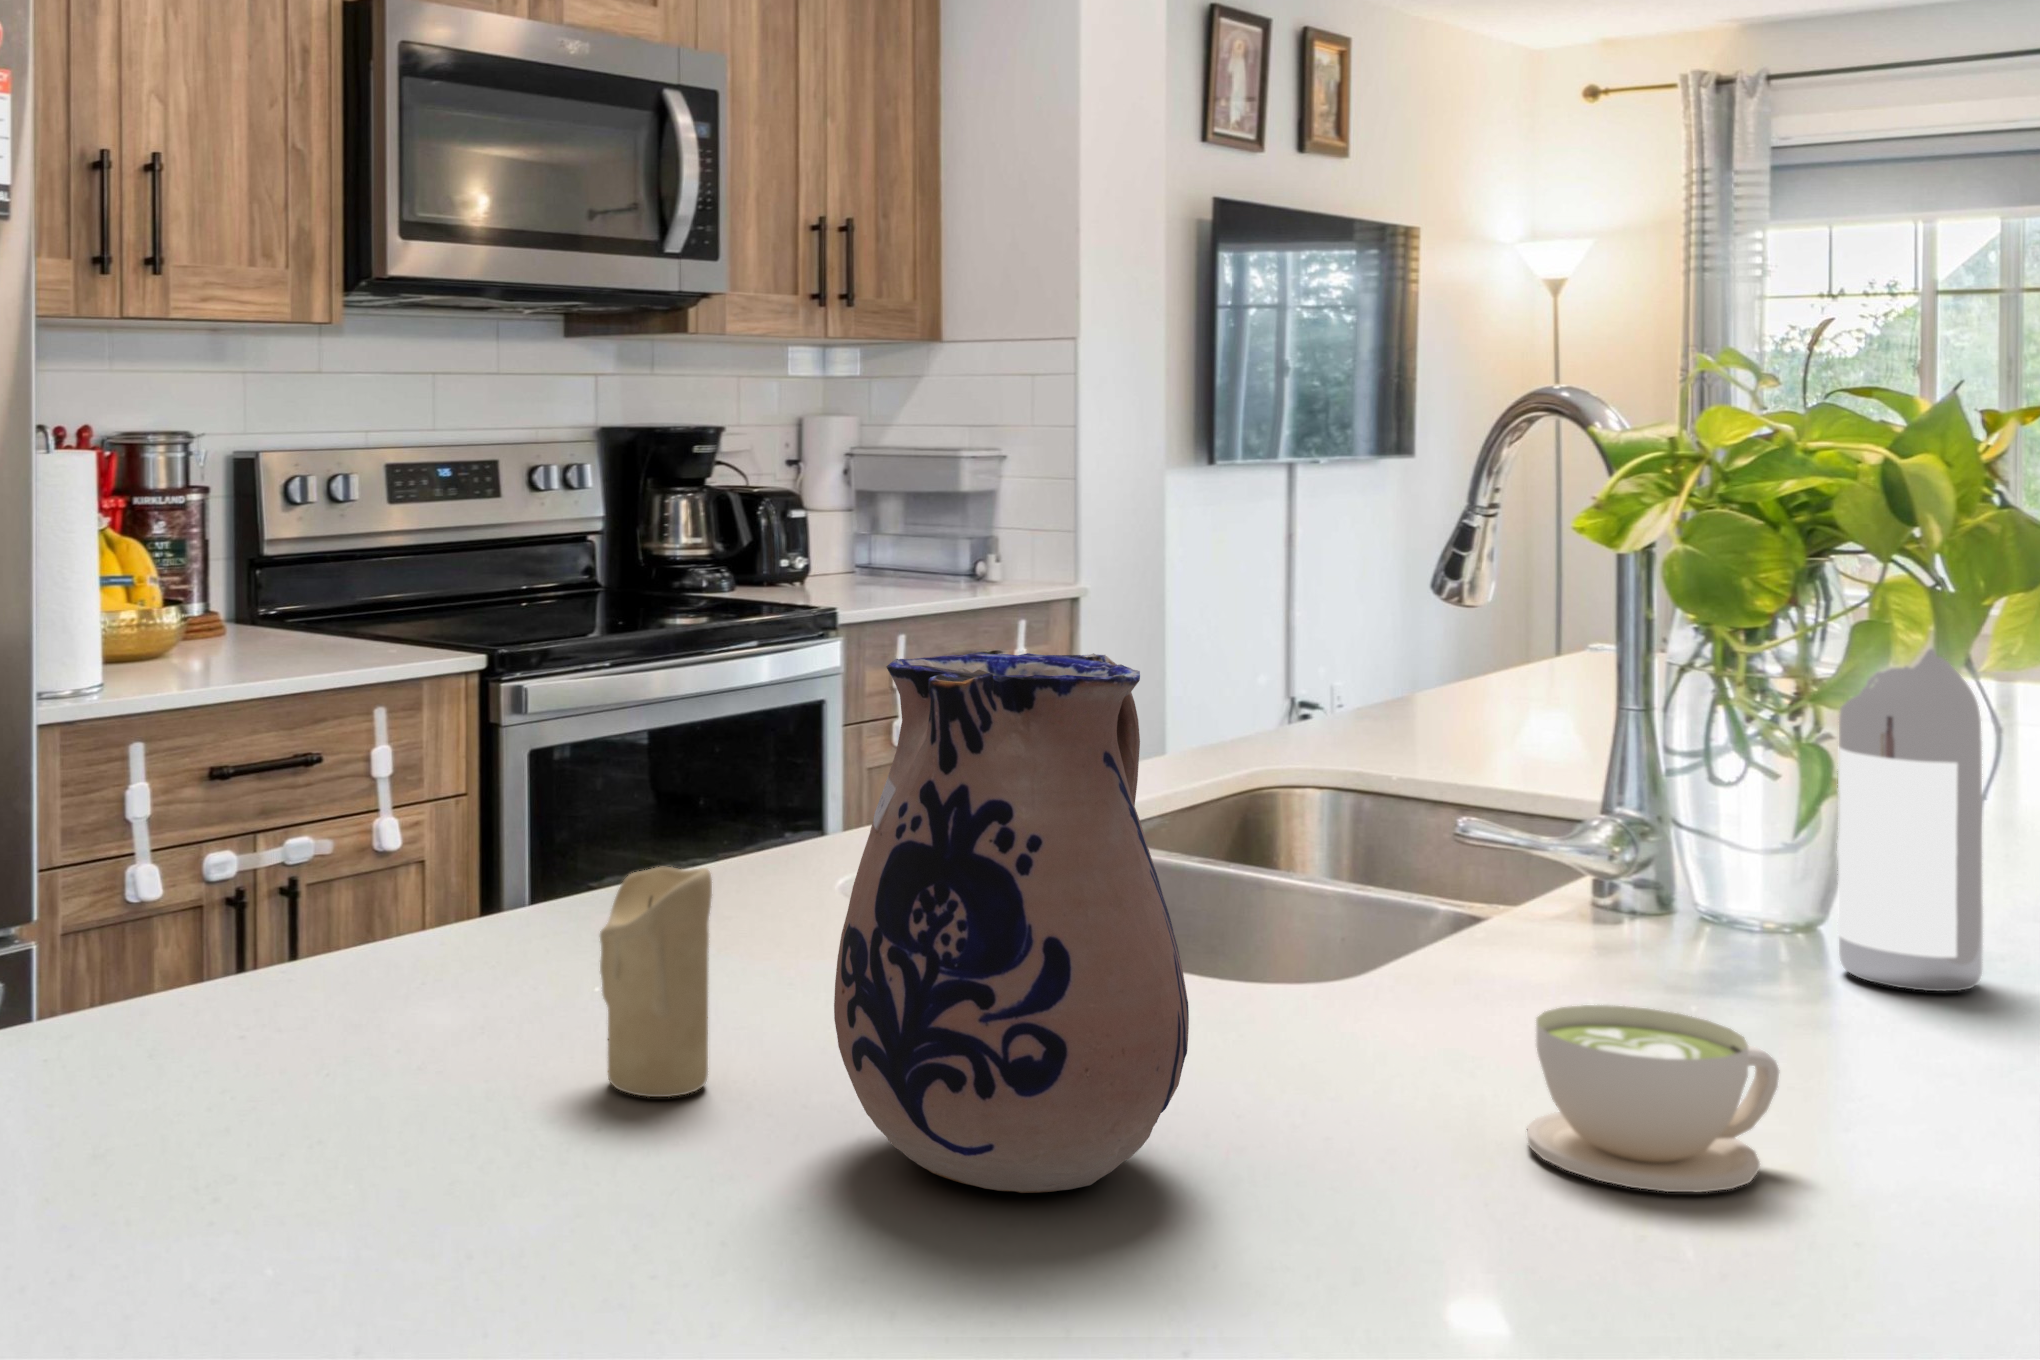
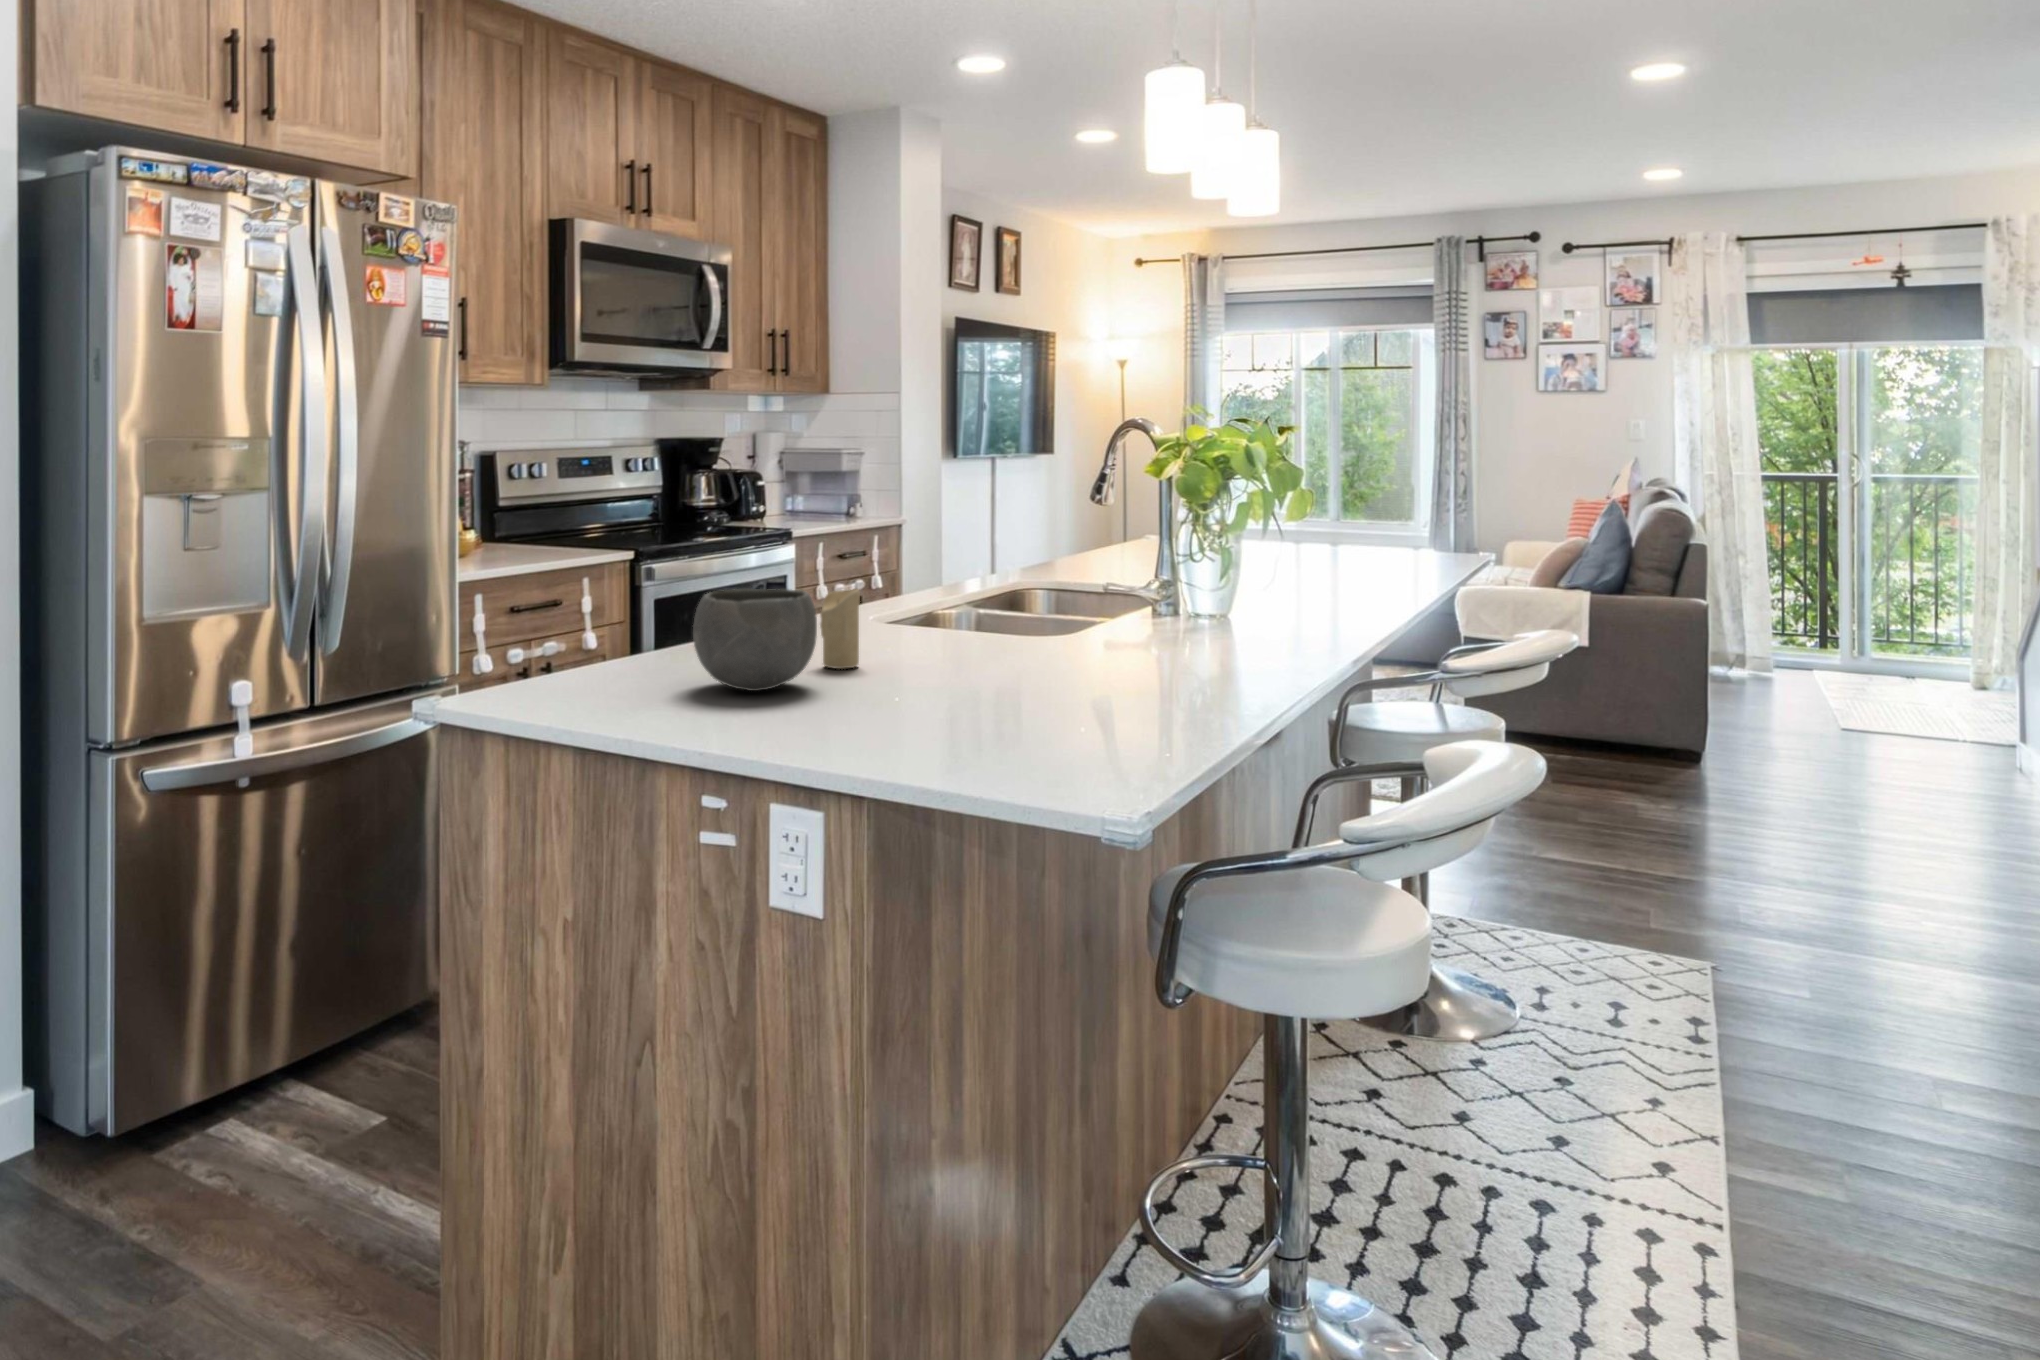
wine bottle: present [1837,649,1983,991] -> none [1233,466,1279,630]
ceramic pitcher: present [834,652,1189,1193] -> none [914,507,1030,680]
ceramic bowl: none [158,874,526,1199] -> present [693,589,817,691]
coffee cup: present [1527,1005,1779,1192] -> none [1133,621,1209,672]

